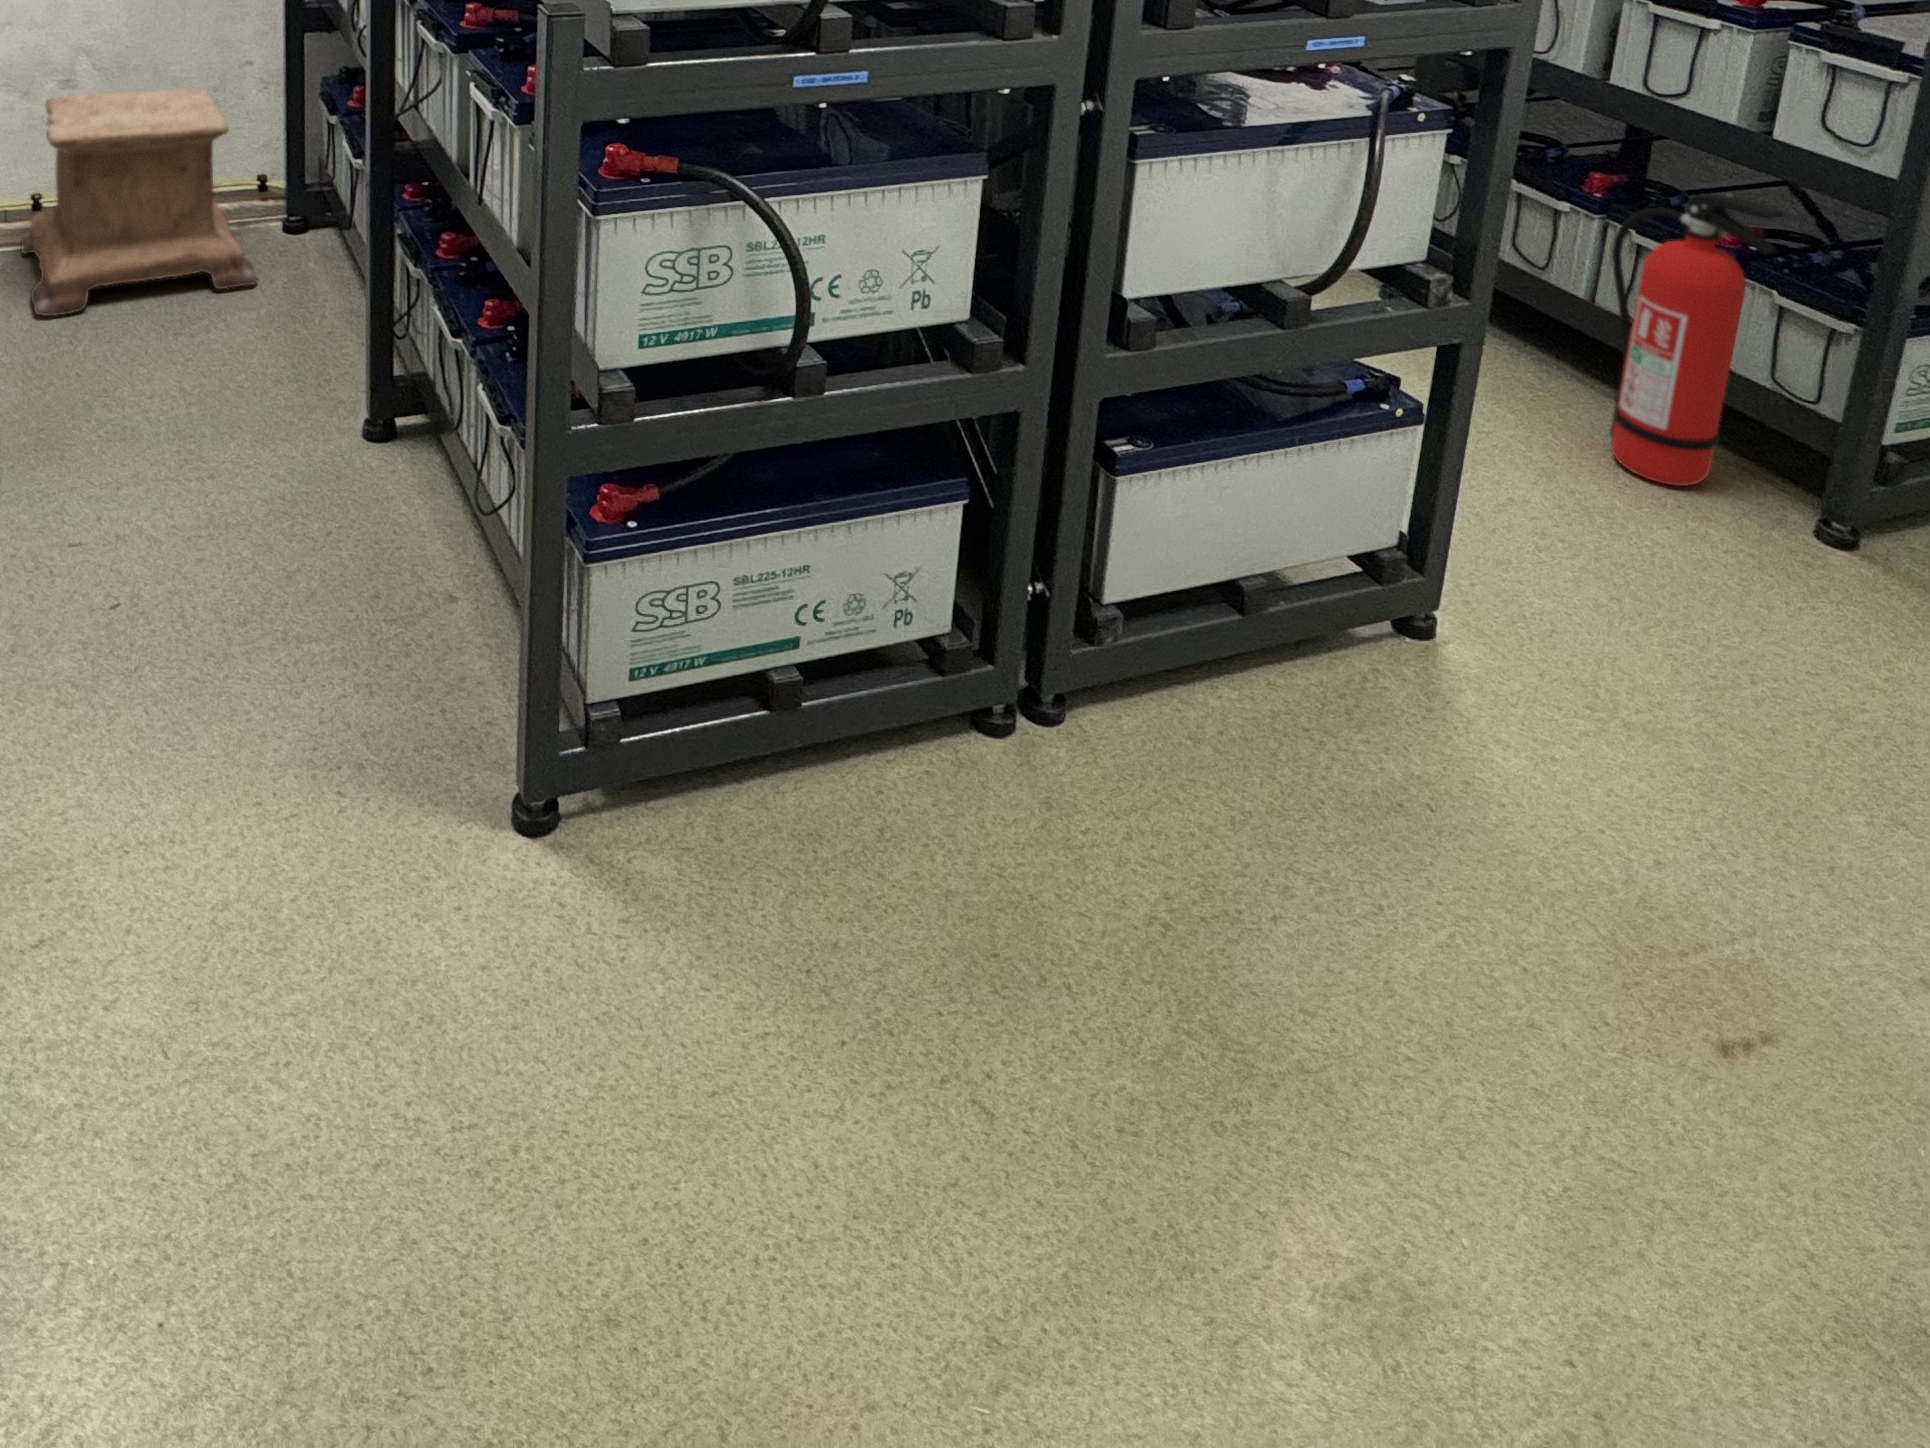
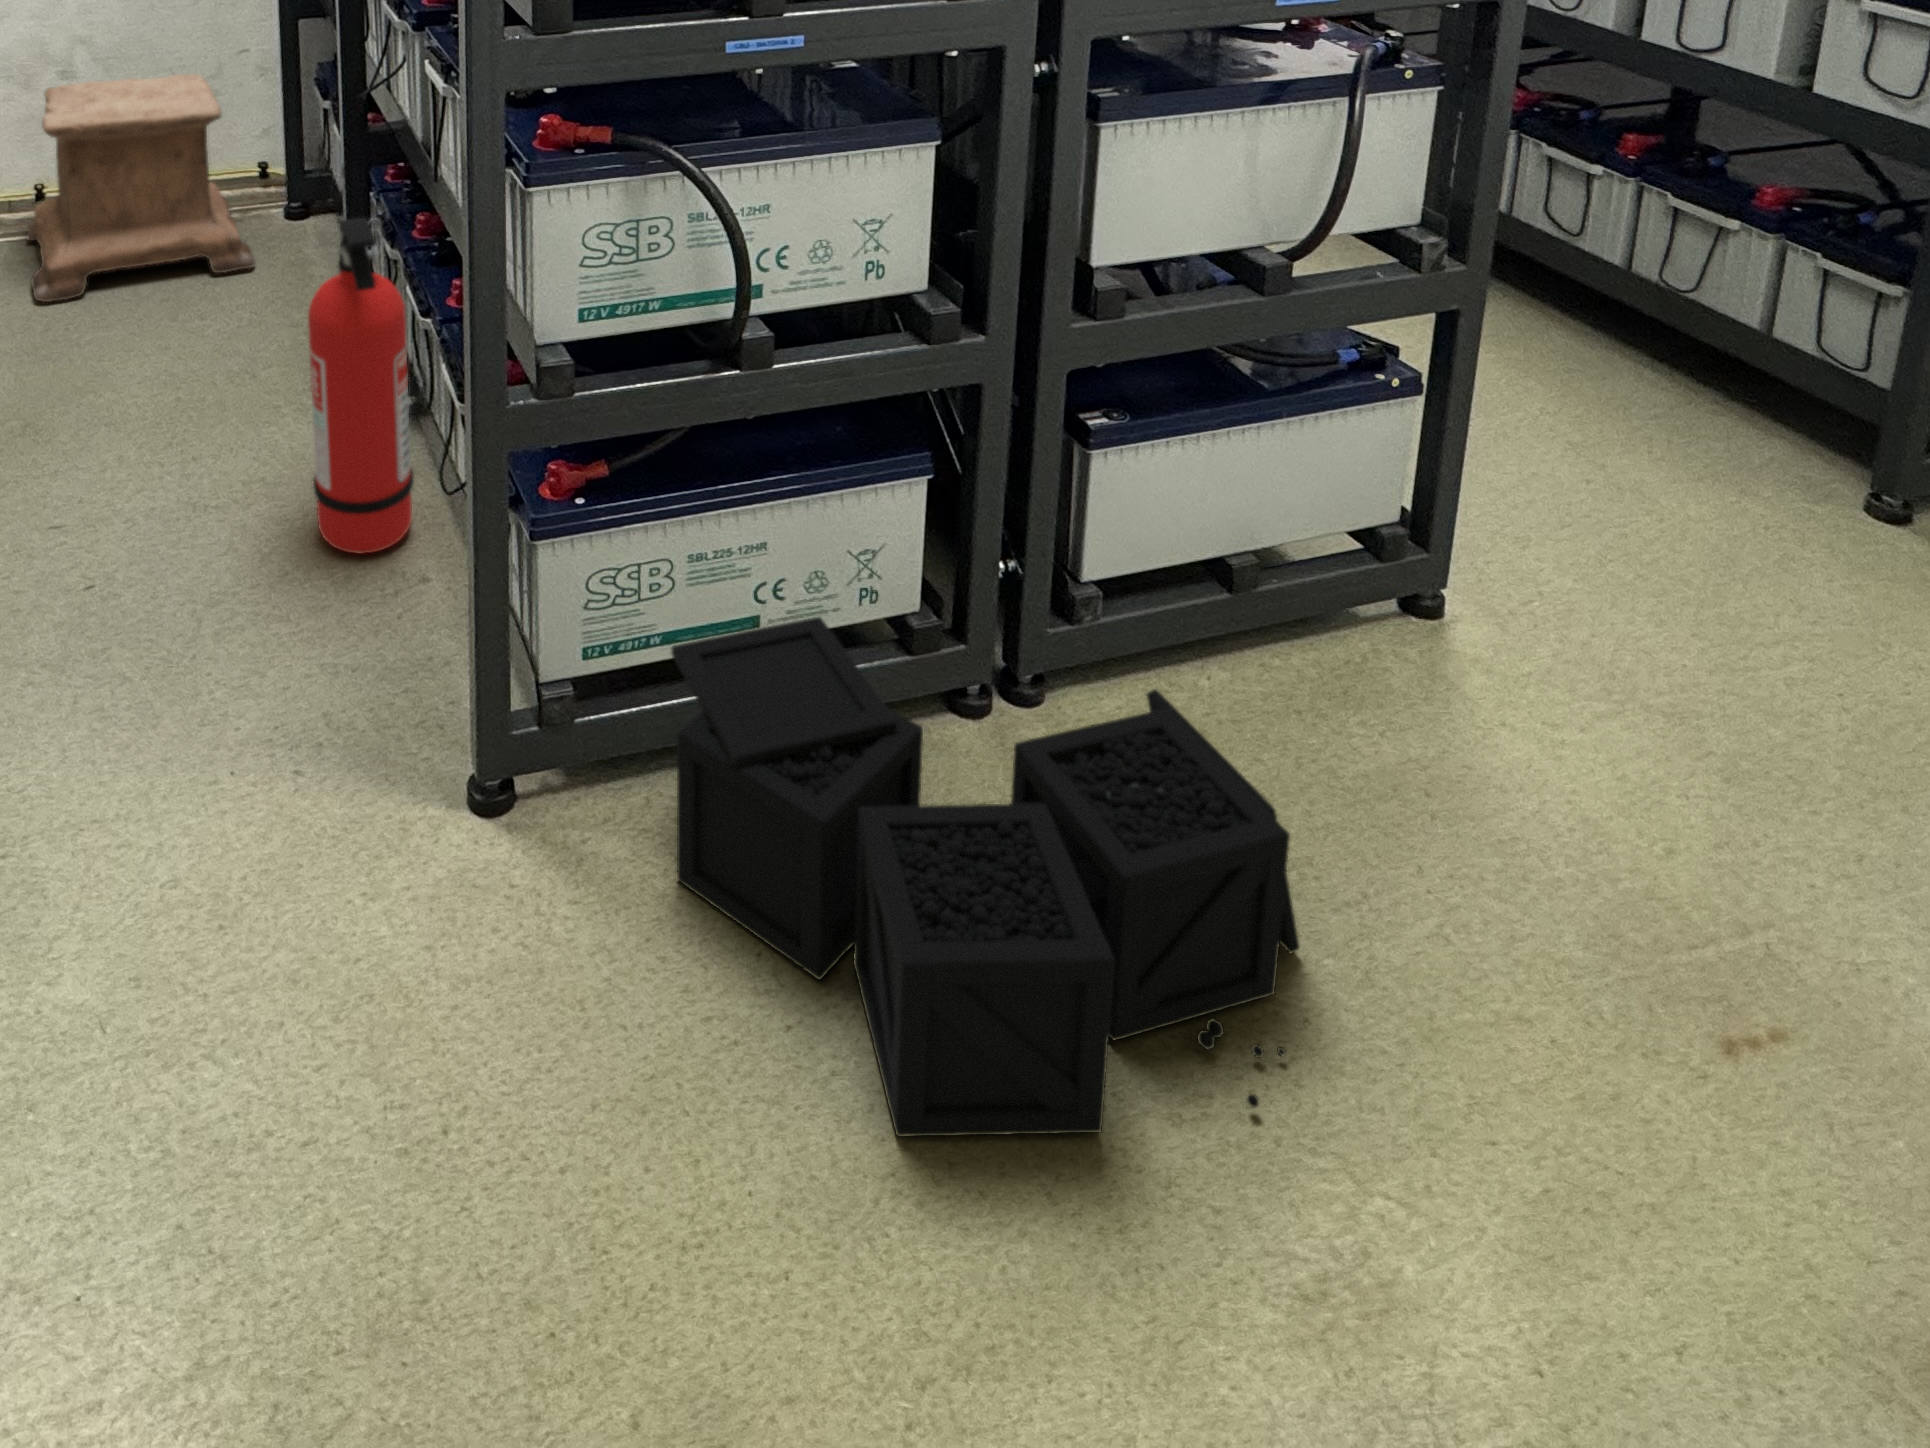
fire extinguisher: present [1610,194,1783,486] -> present [308,218,414,553]
storage bin: none [719,638,1325,1146] -> present [671,617,1300,1137]

